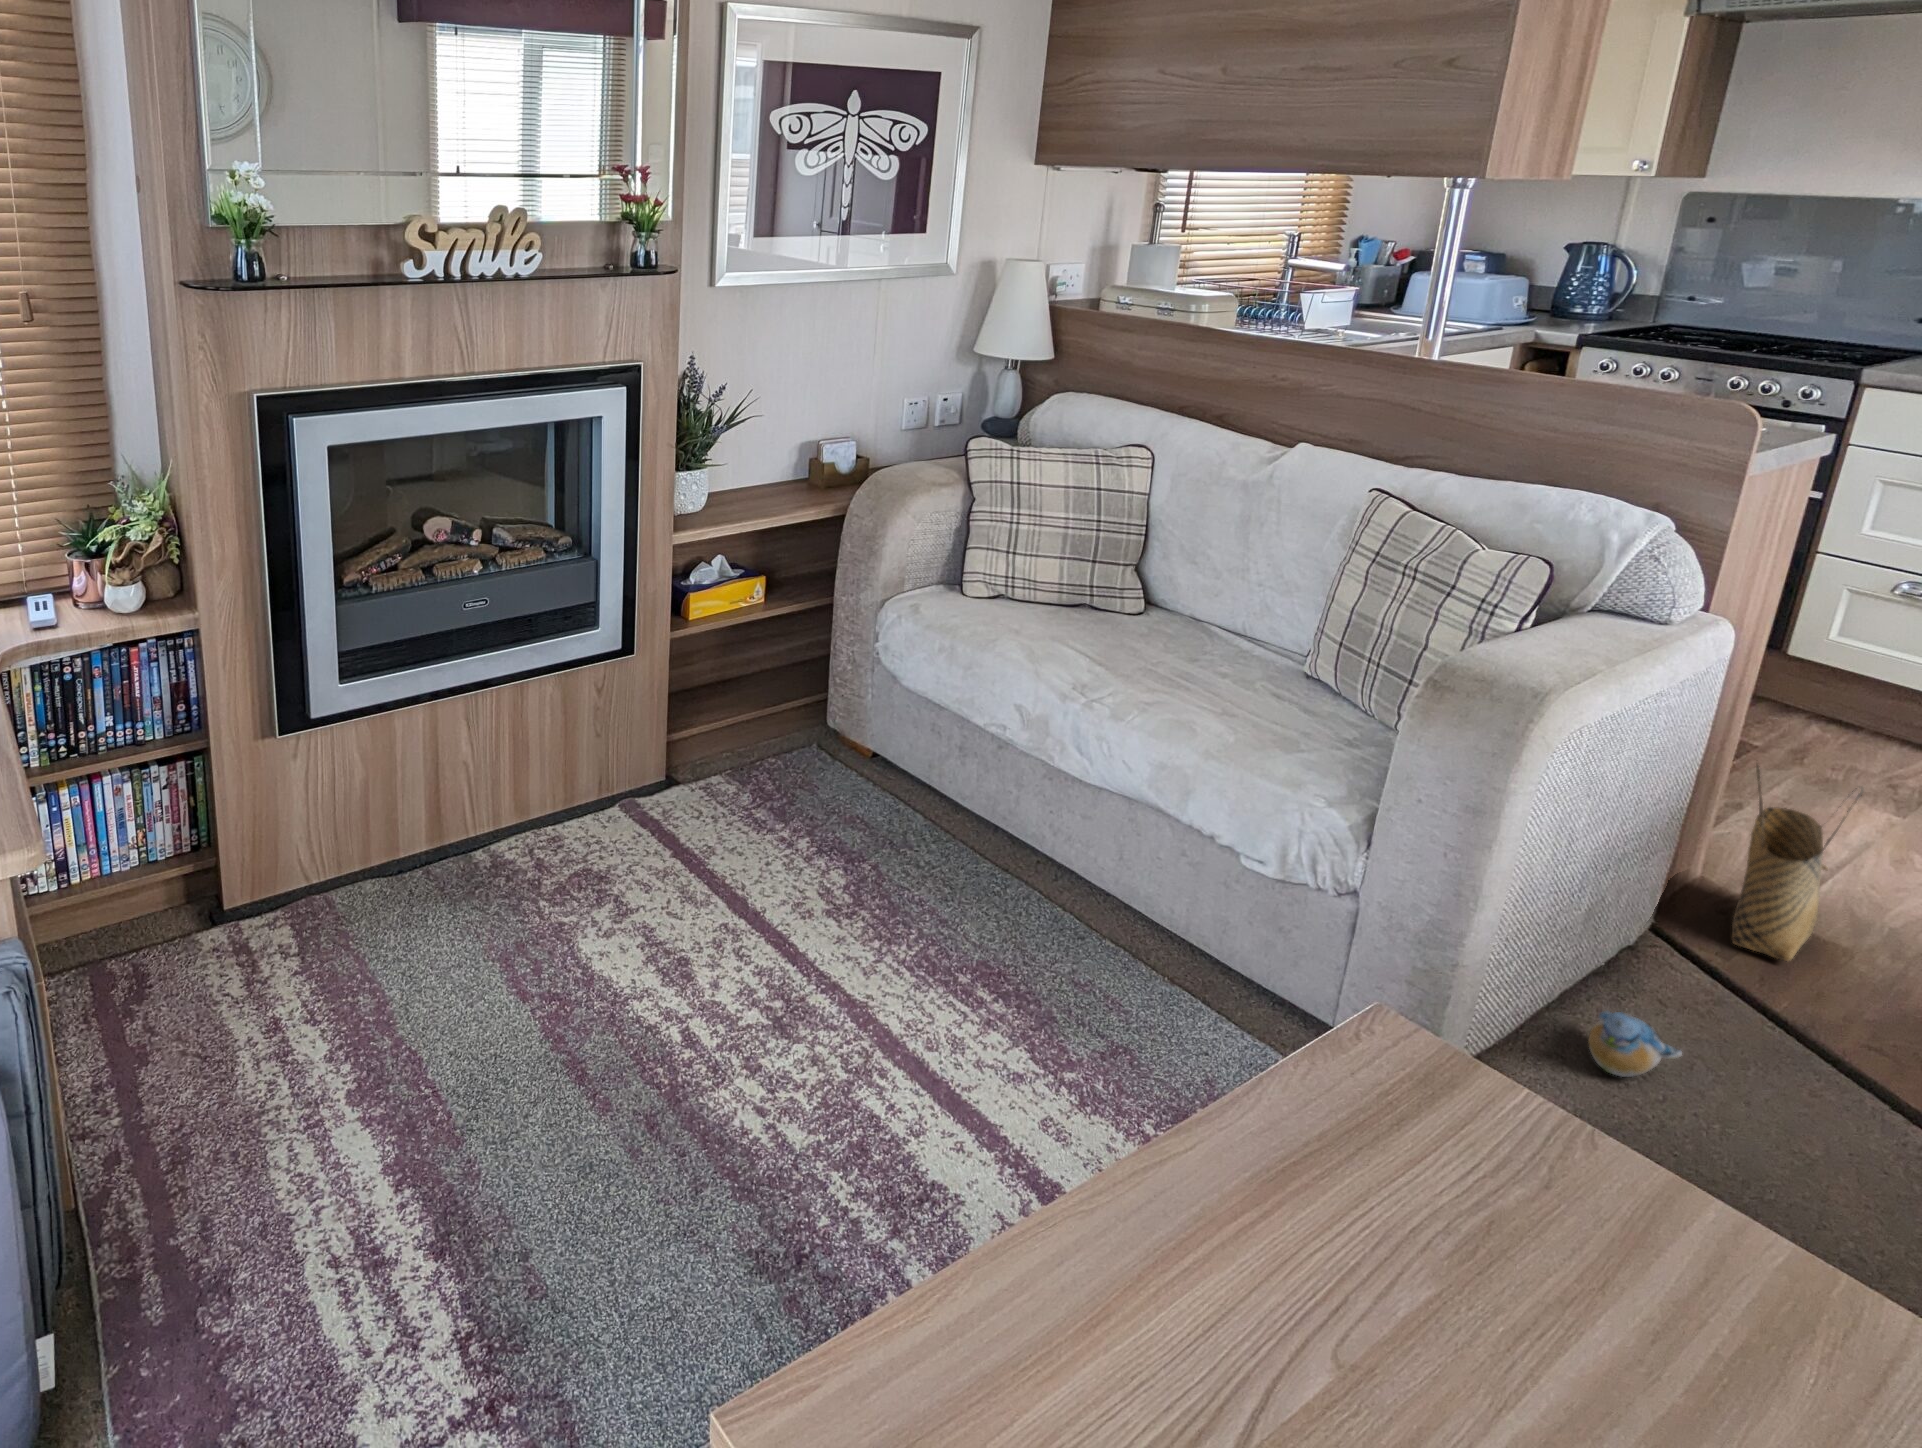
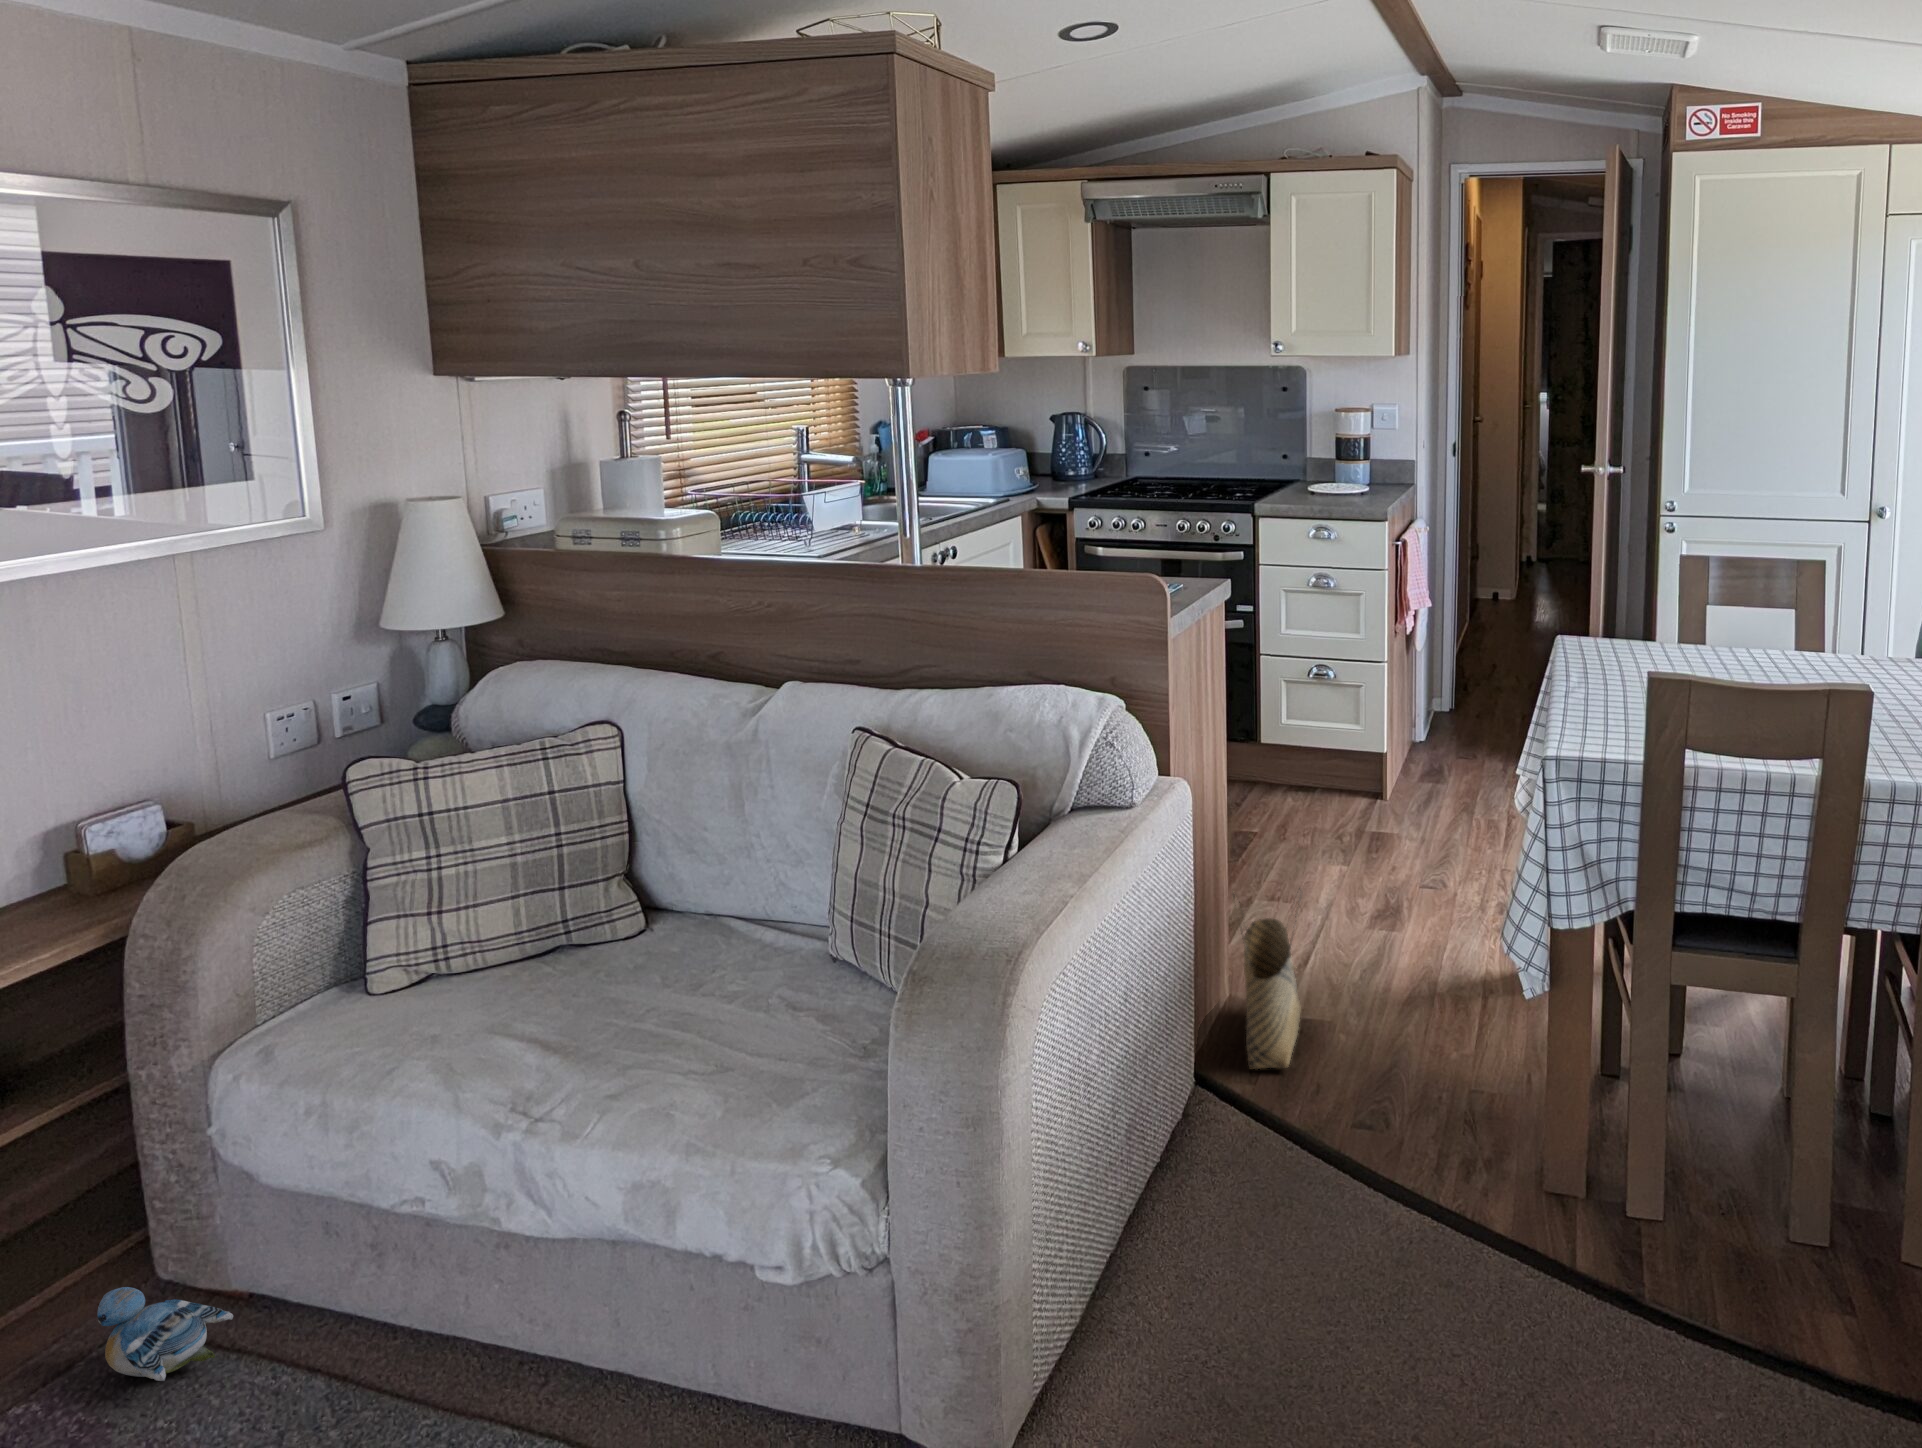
plush toy: present [1589,1011,1682,1077] -> present [97,1287,233,1381]

